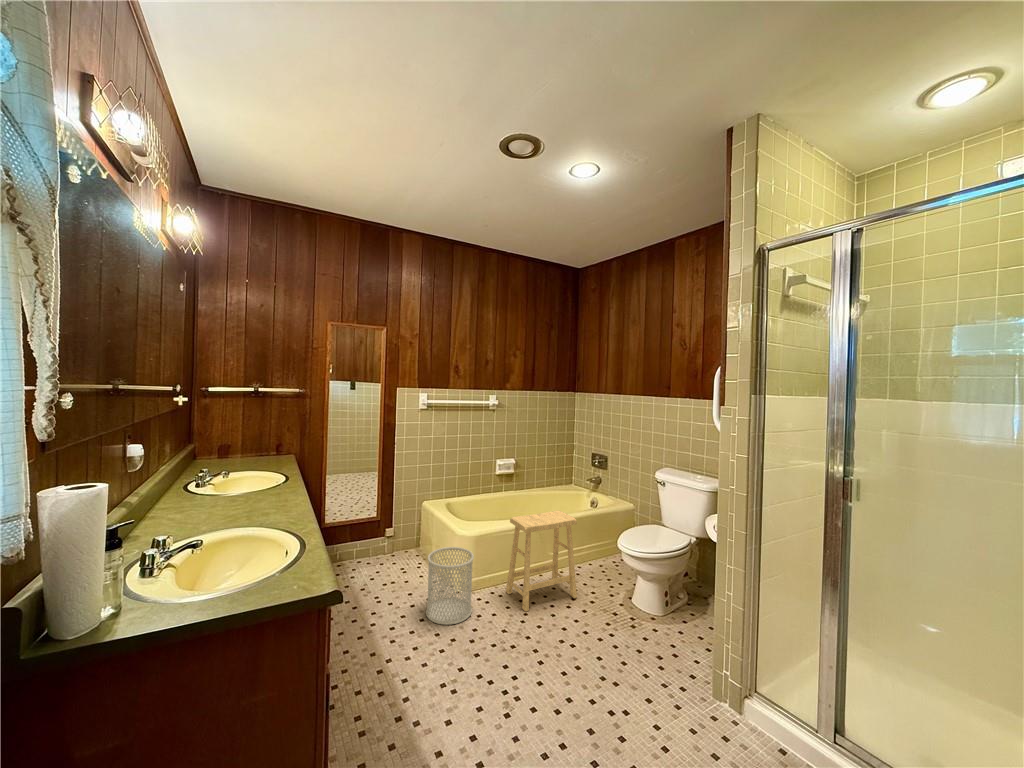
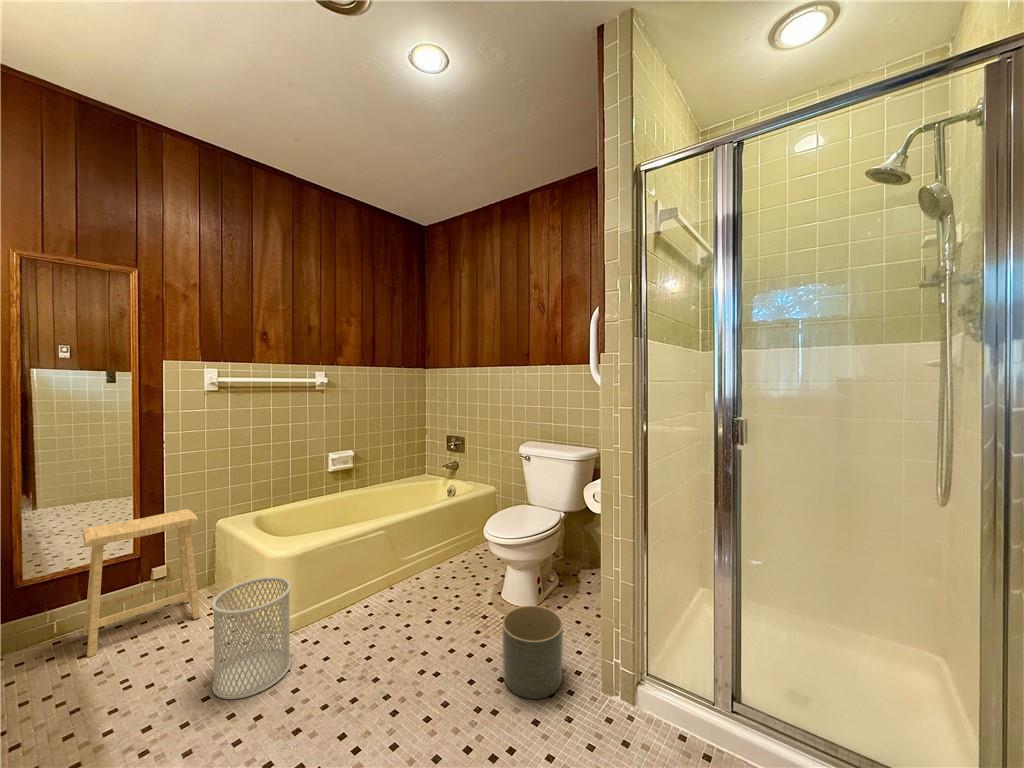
footstool: present [506,511,577,612] -> present [82,509,200,657]
planter: none [626,609,679,686] -> present [502,605,563,699]

